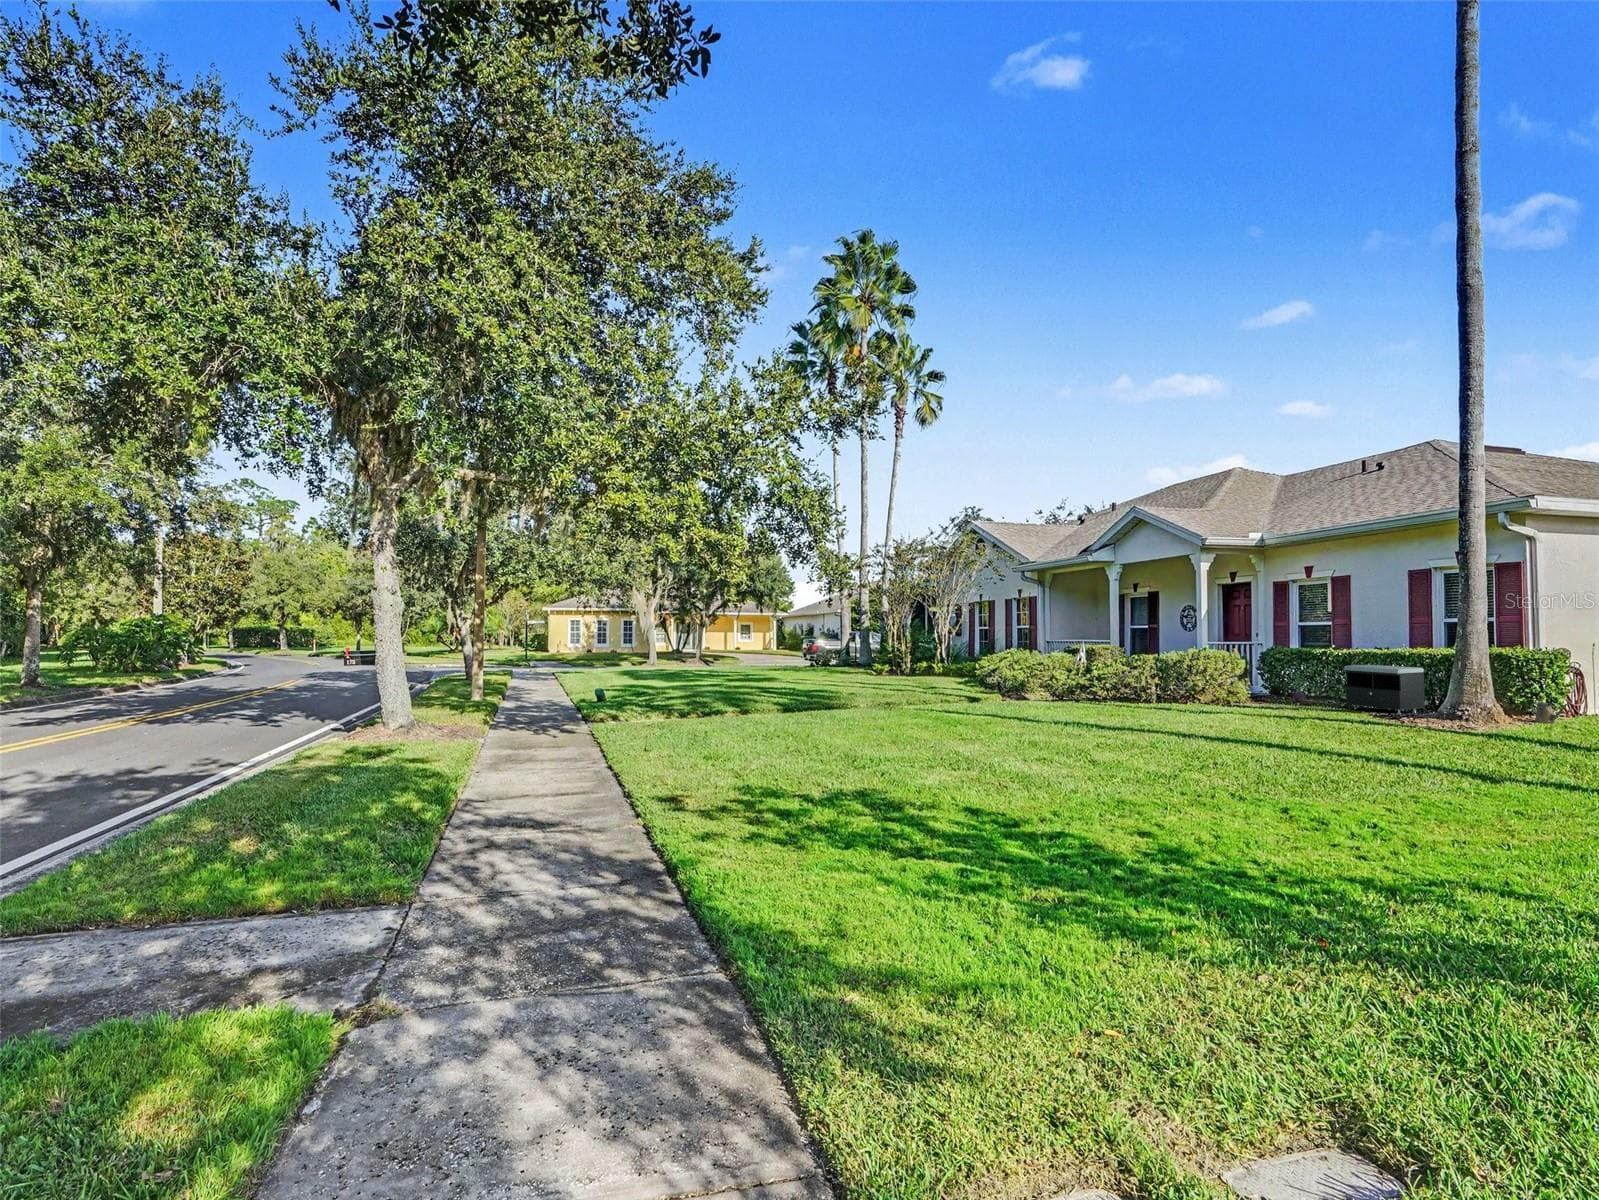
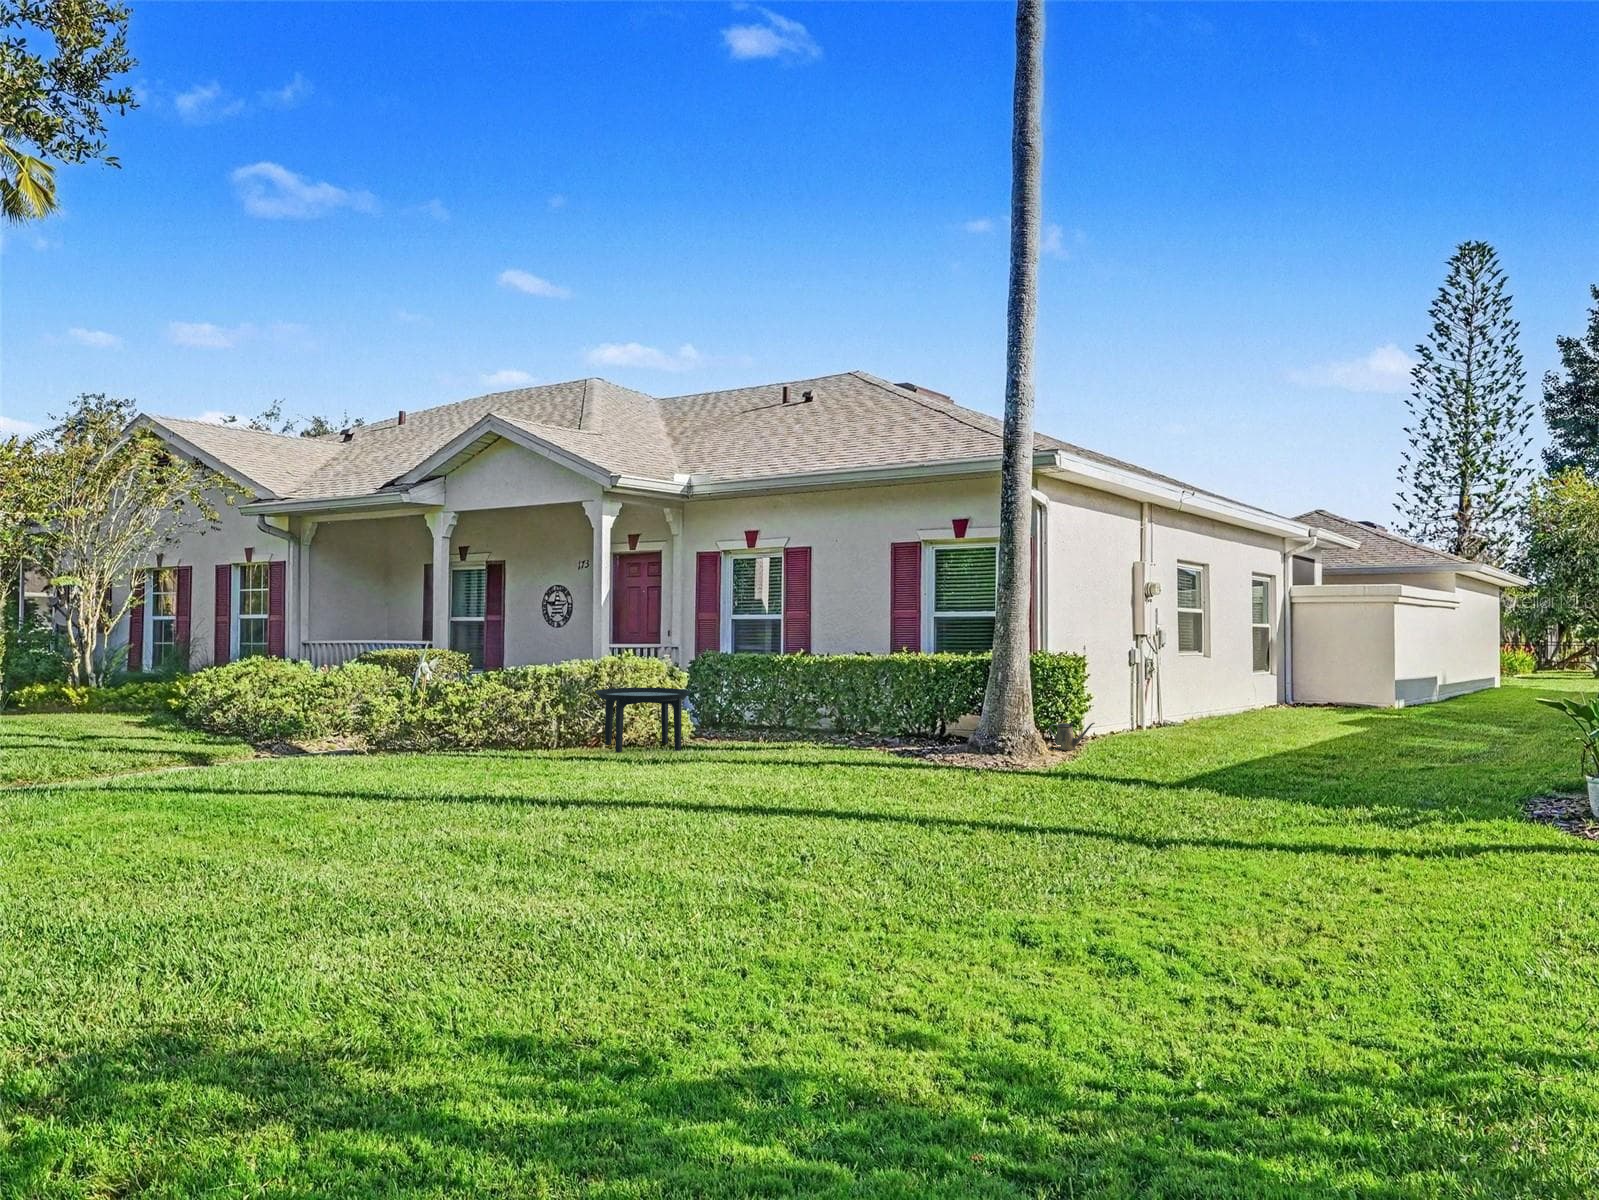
storage bench: present [1344,665,1425,714] -> none [835,676,932,748]
round table: none [1172,668,1235,706] -> present [595,688,691,752]
decorative plant: present [1293,673,1305,702] -> none [738,689,784,734]

